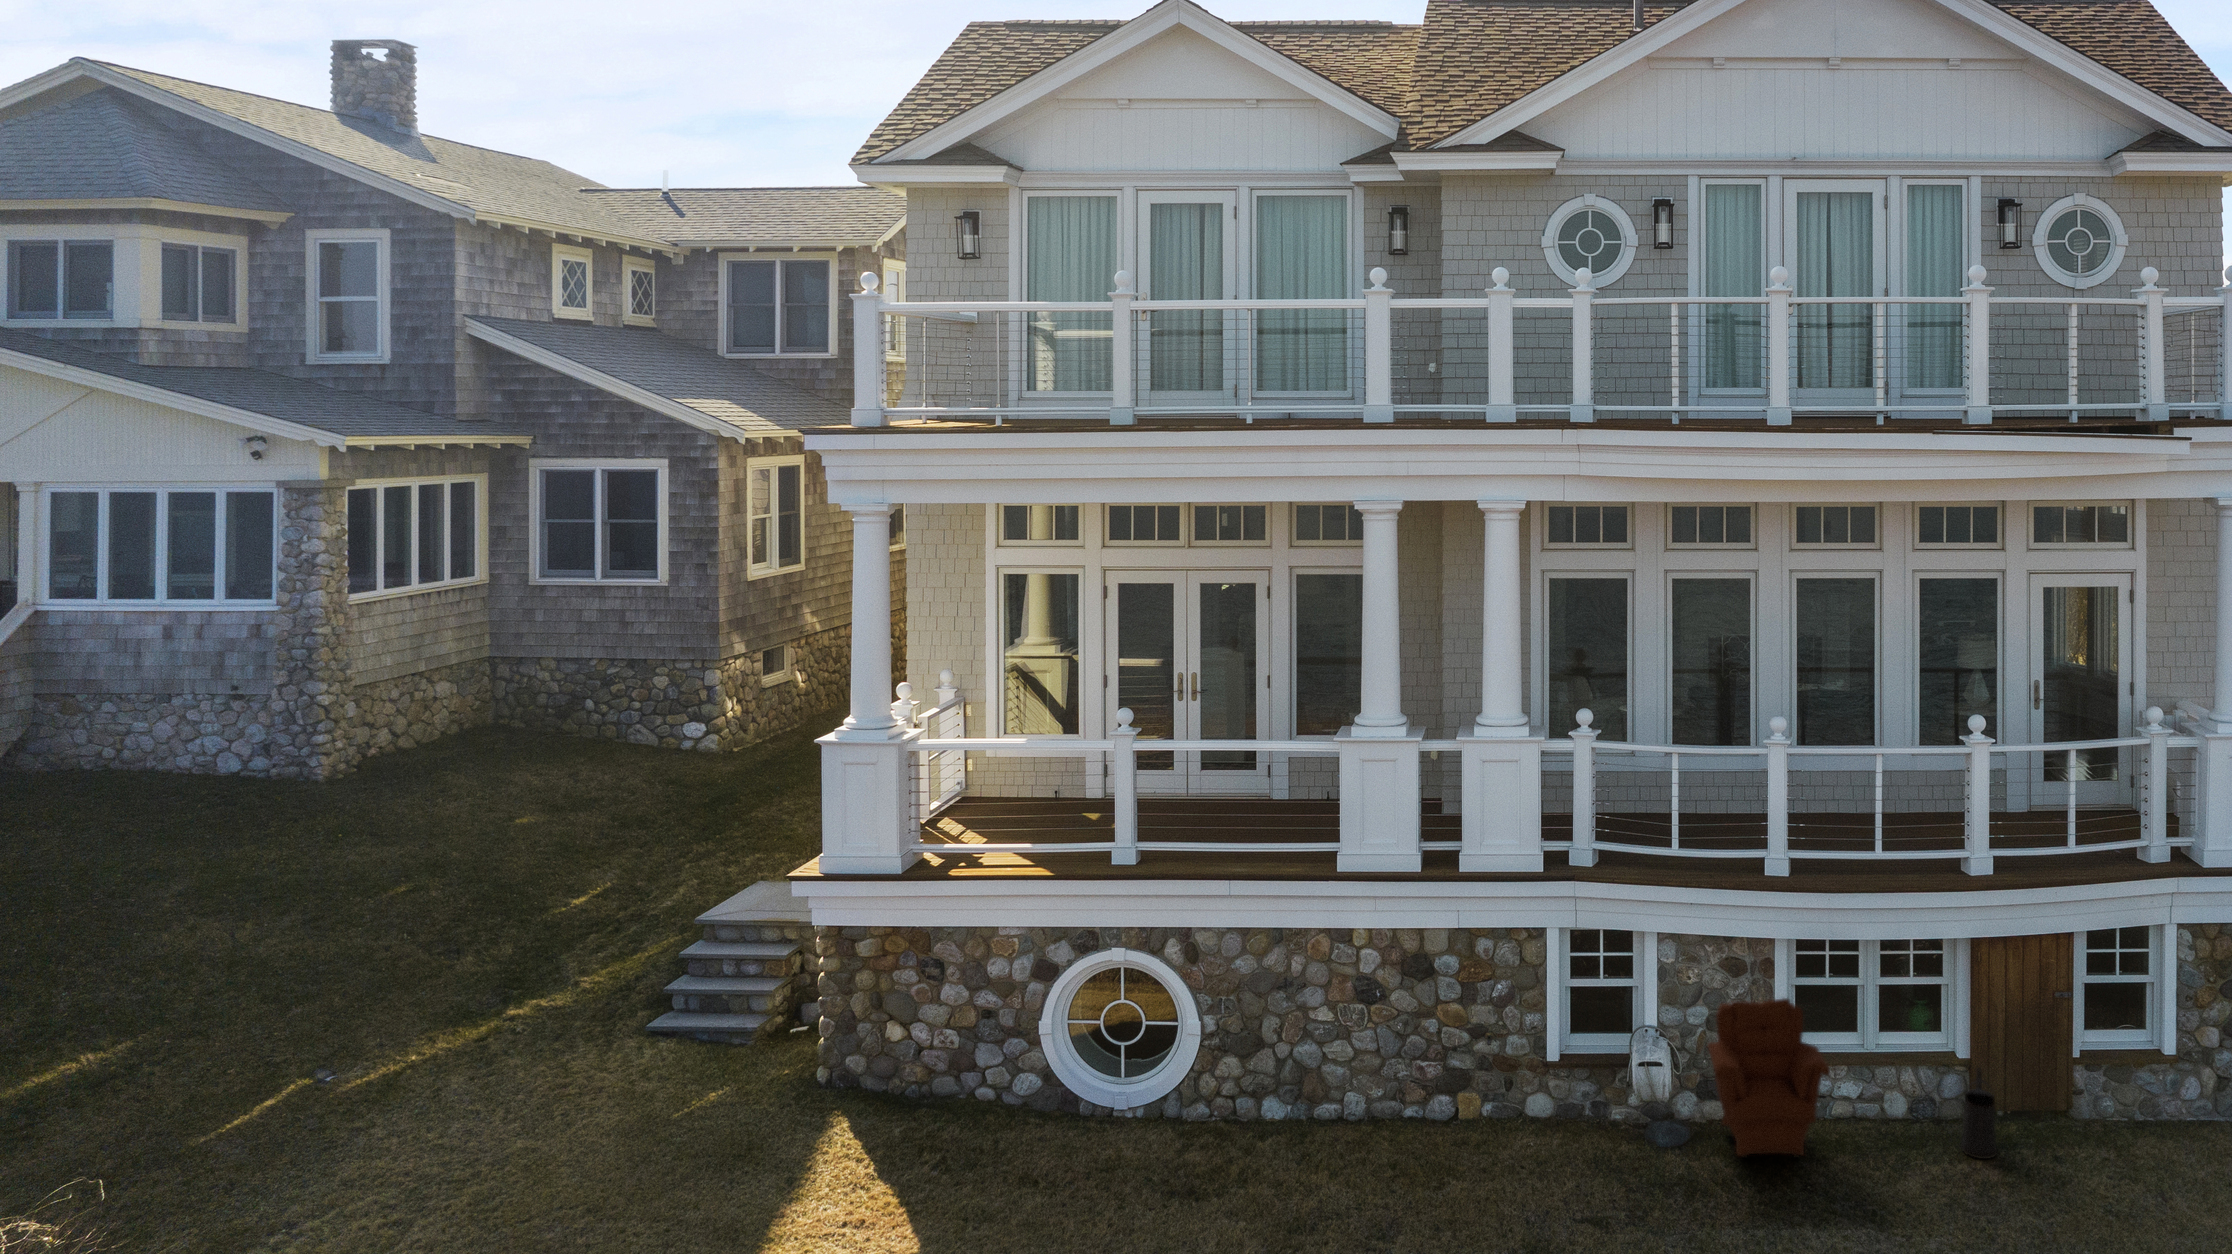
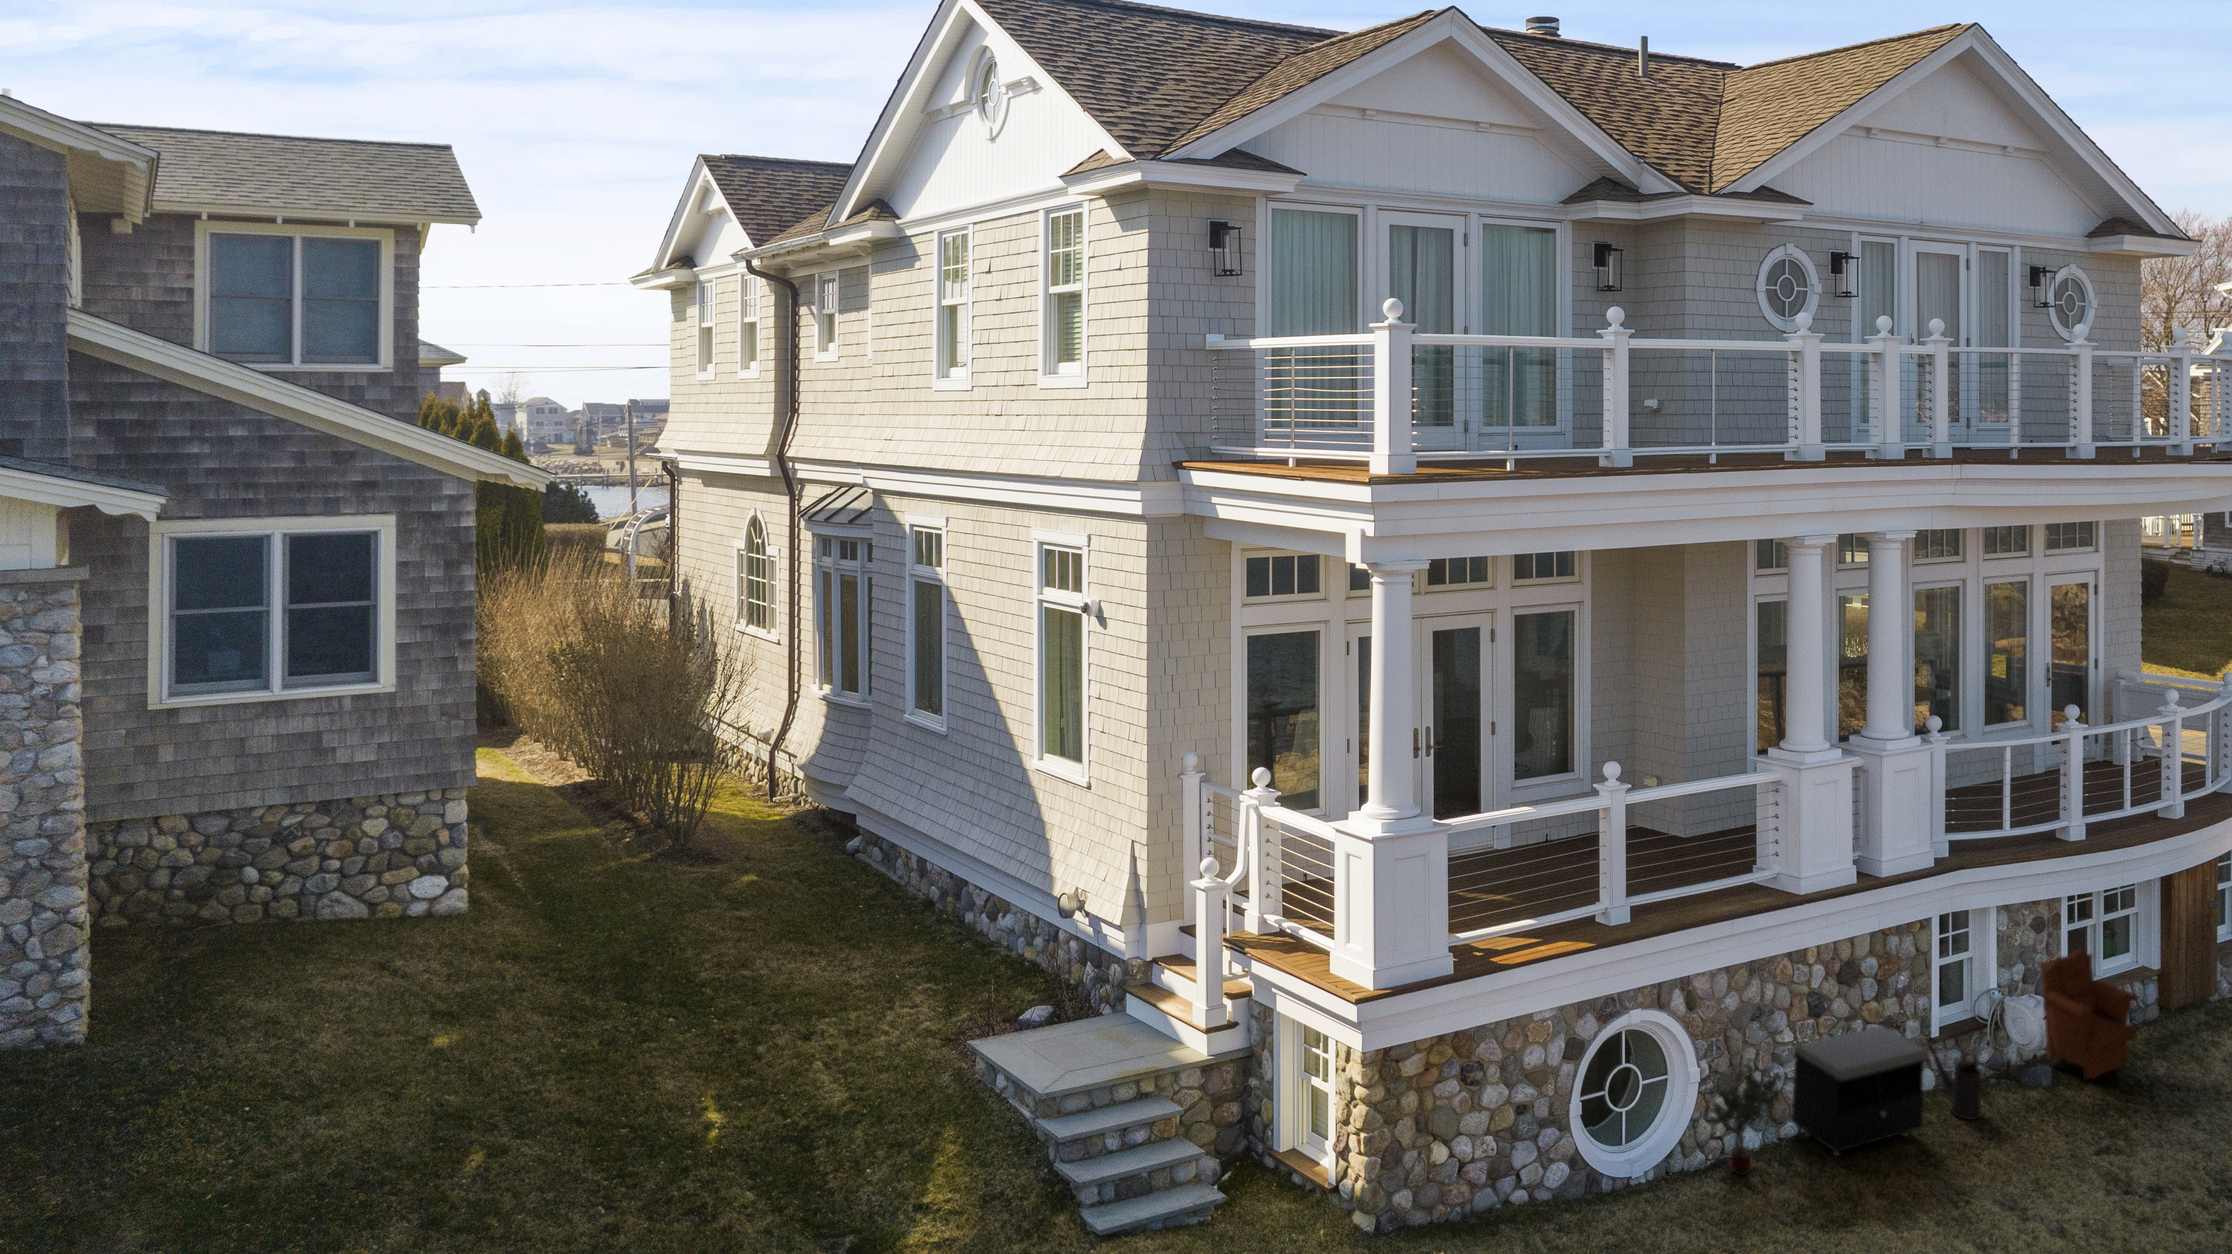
potted tree: none [1165,1019,1260,1141] -> present [1707,1059,1781,1175]
storage bench: none [1312,1024,1450,1154] -> present [1792,1026,1928,1155]
watering can: present [1961,1068,1997,1159] -> present [1929,1046,1987,1120]

